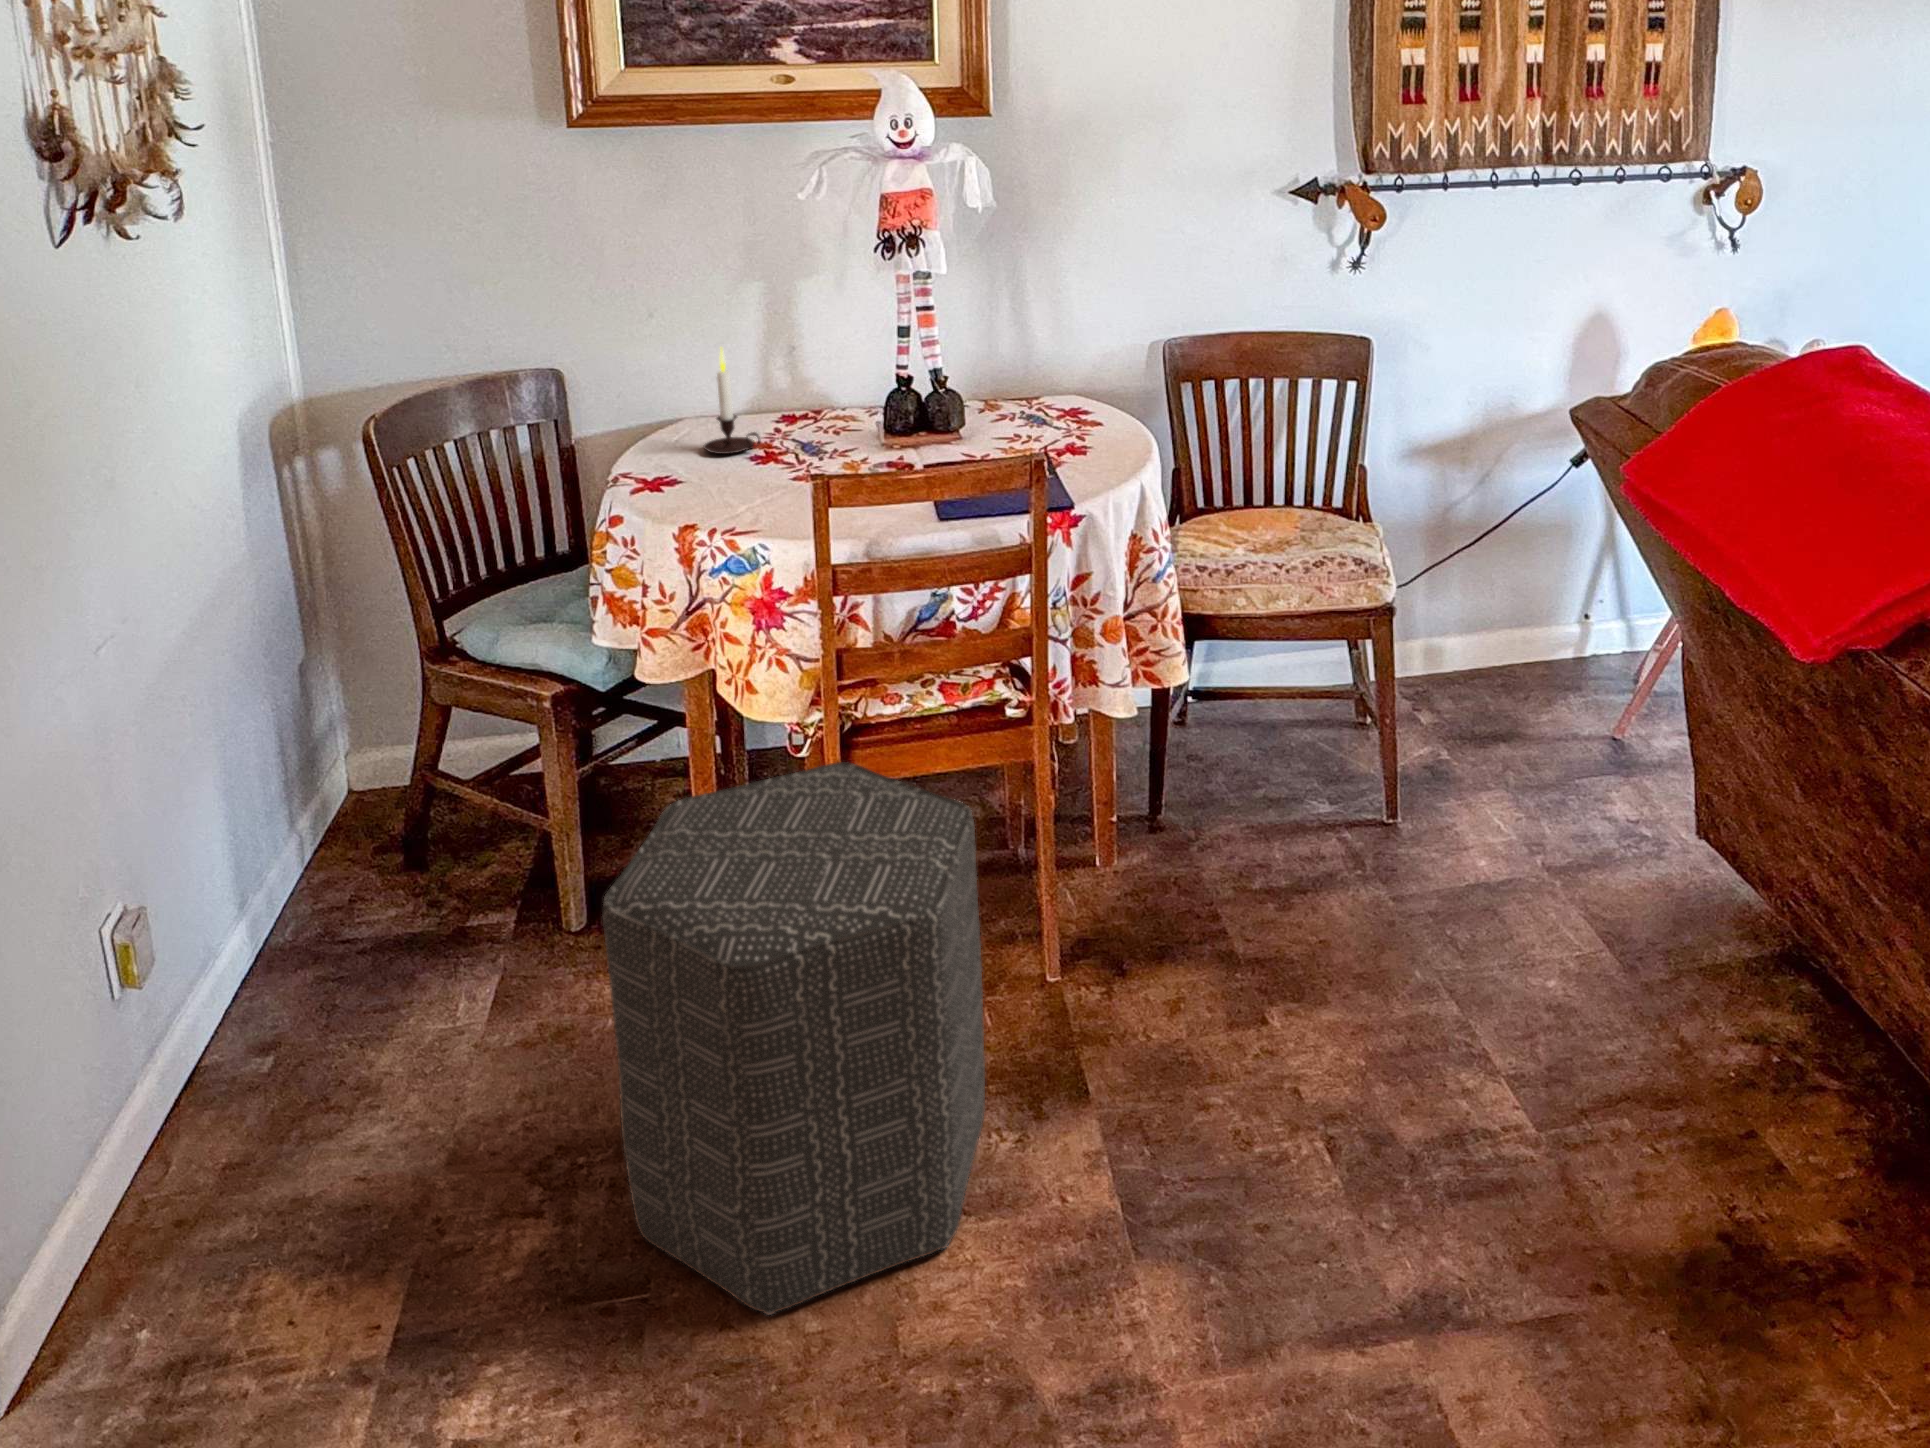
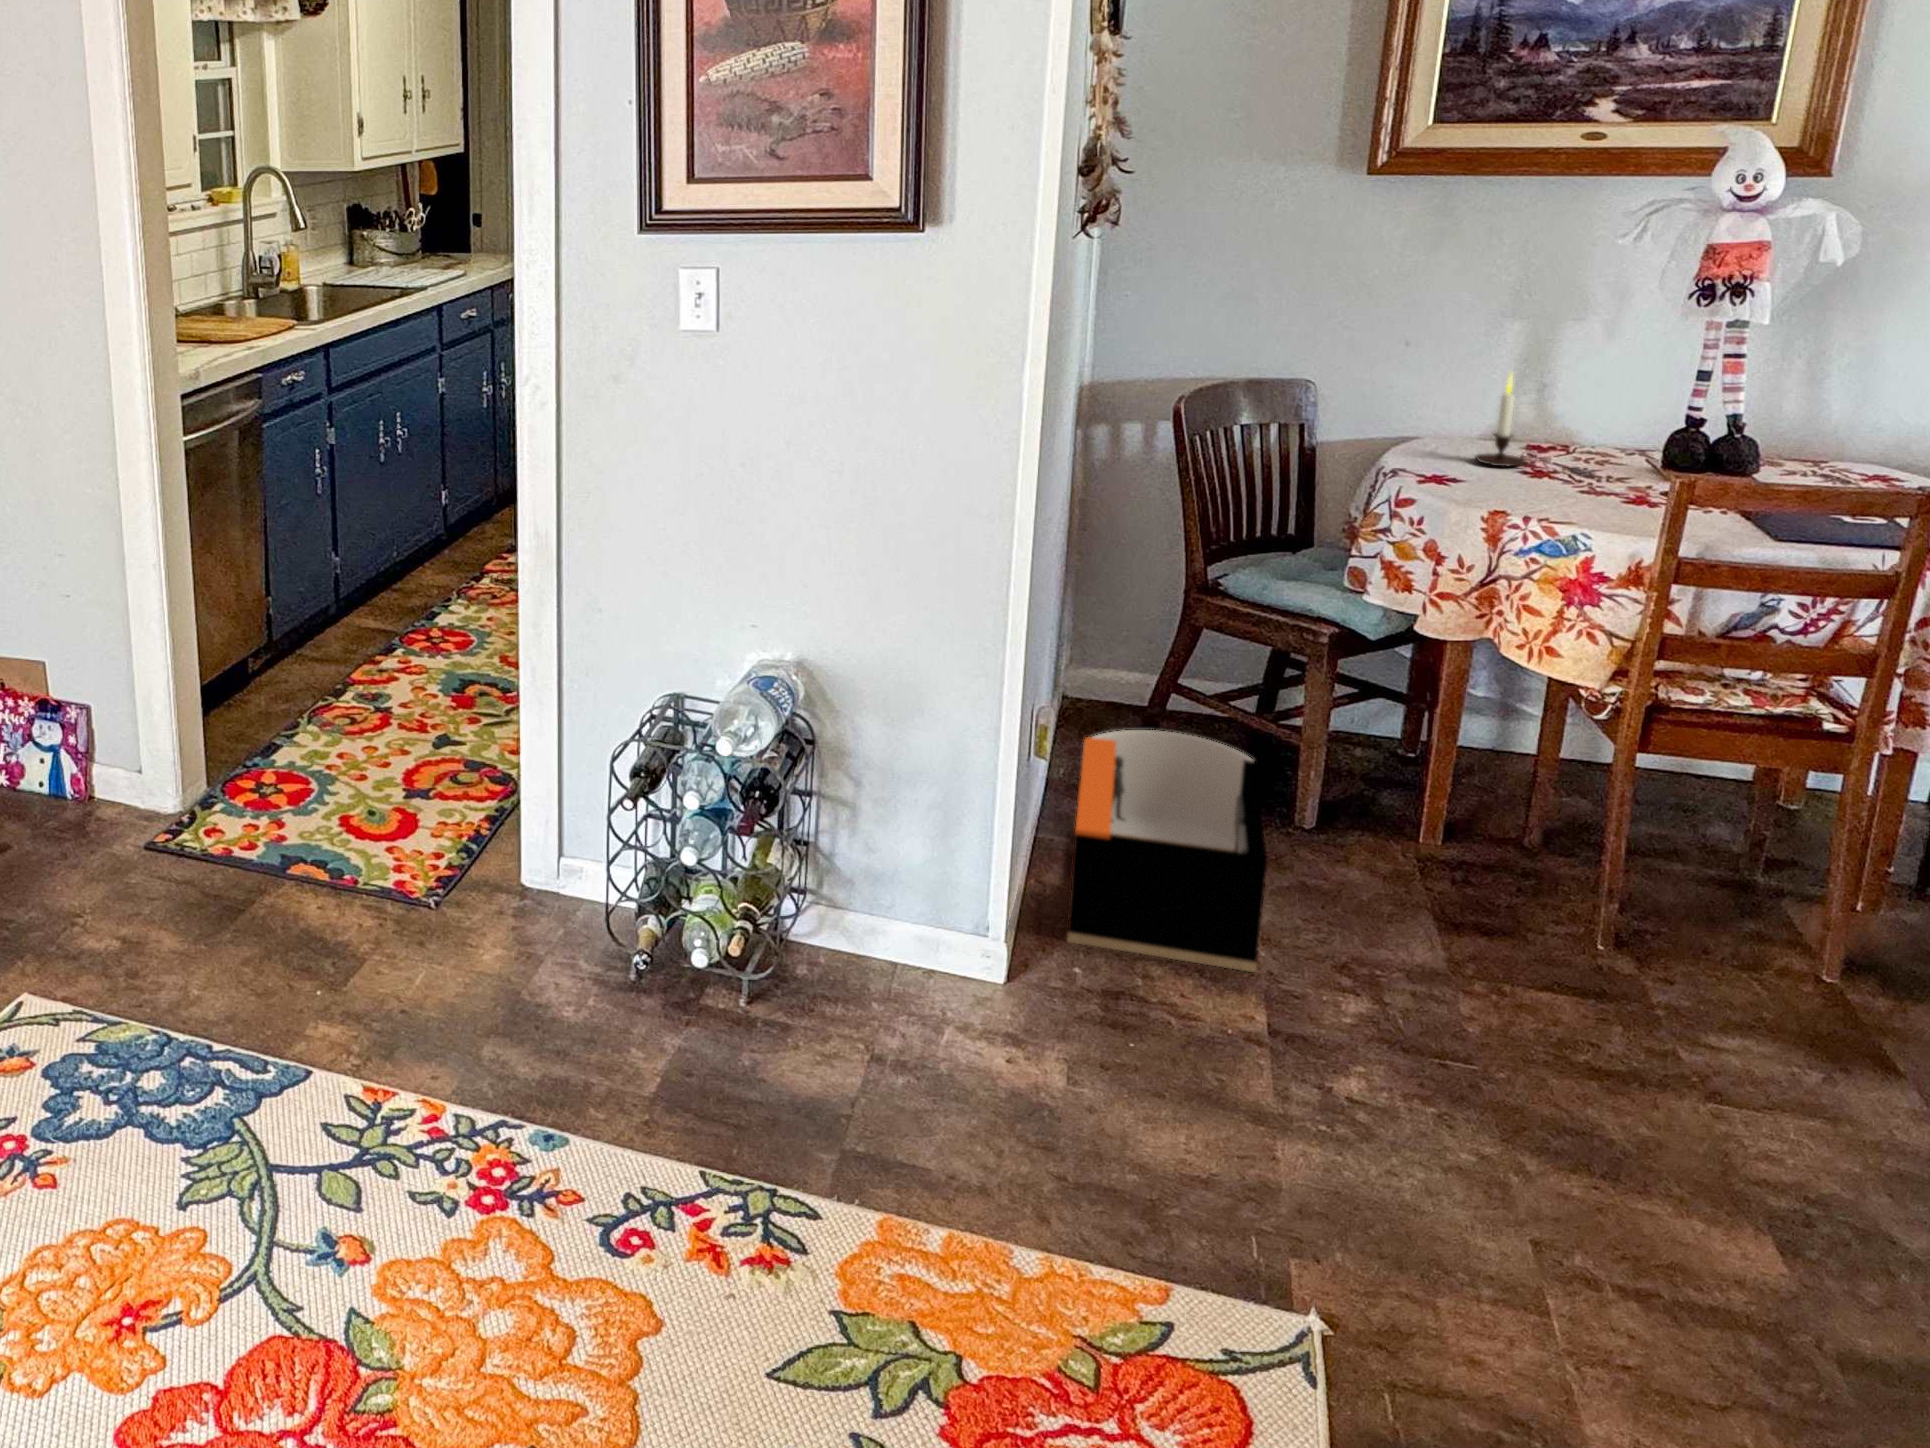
ottoman: present [602,762,985,1315] -> none [1464,712,1838,1111]
storage bin: none [87,873,459,1297] -> present [1068,730,1267,972]

